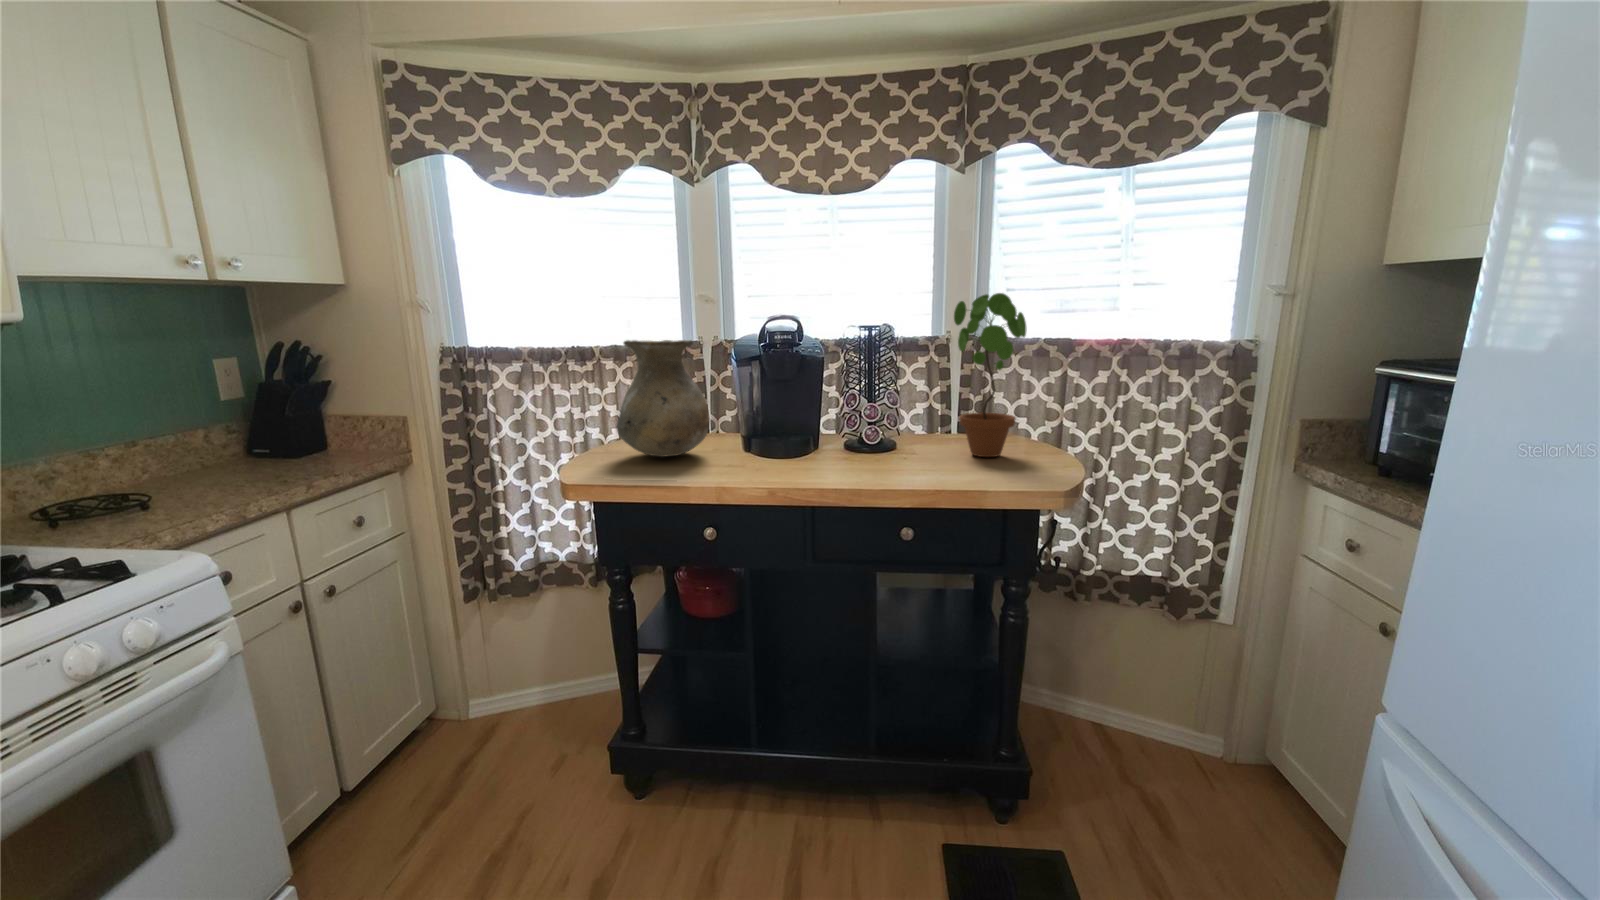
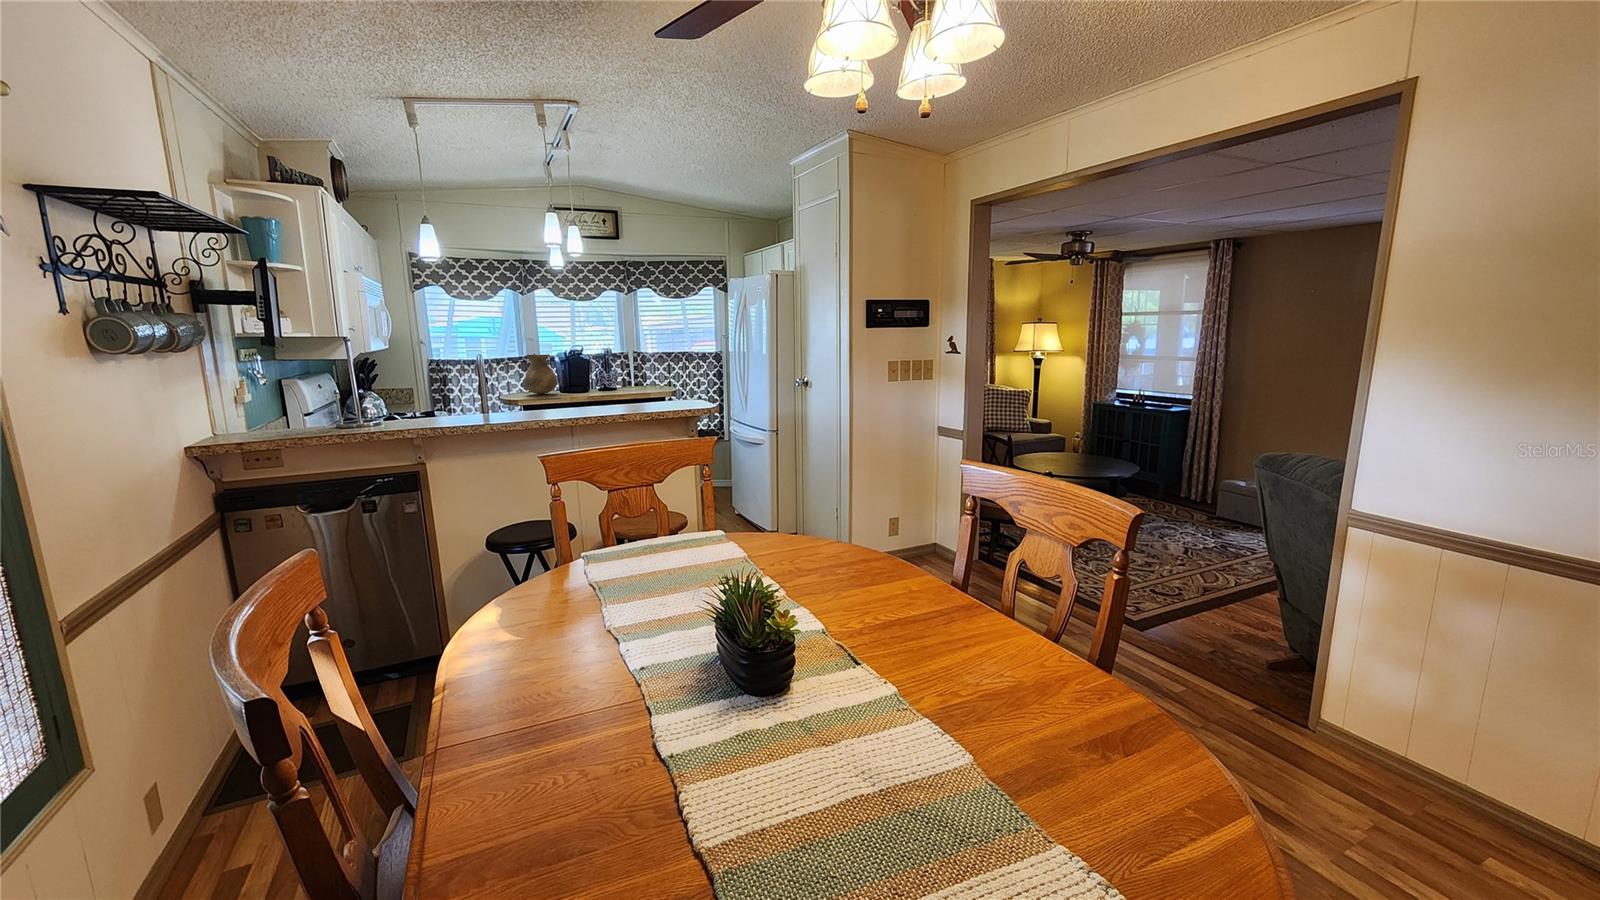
potted plant: present [954,293,1027,457] -> none [633,338,655,388]

